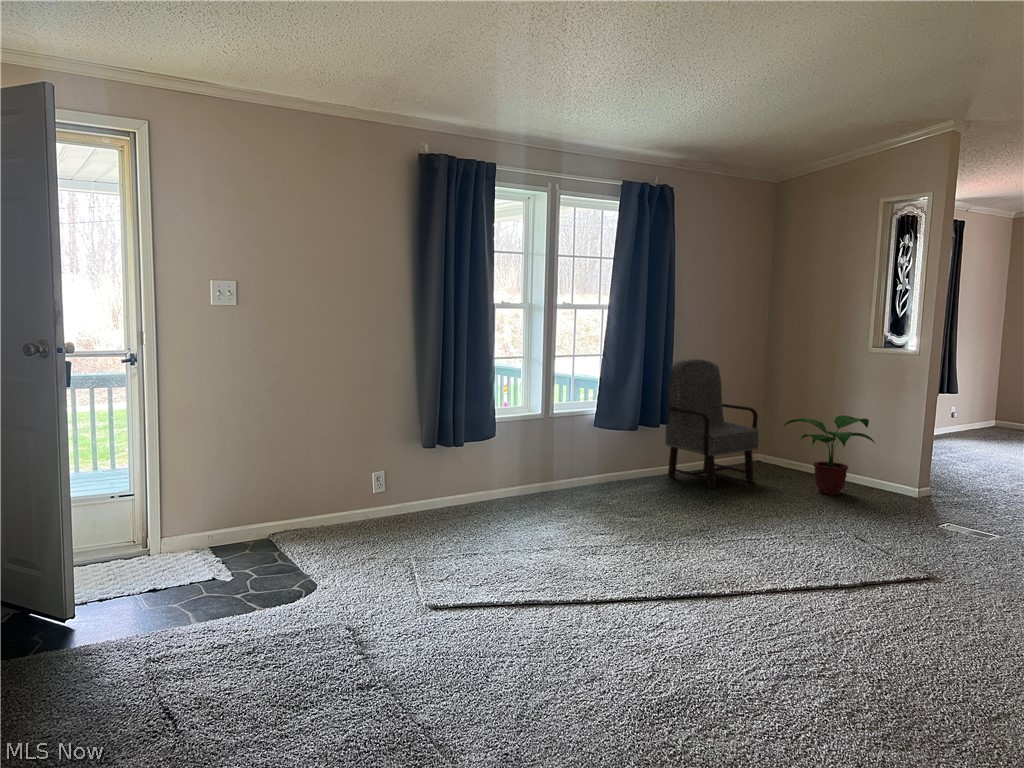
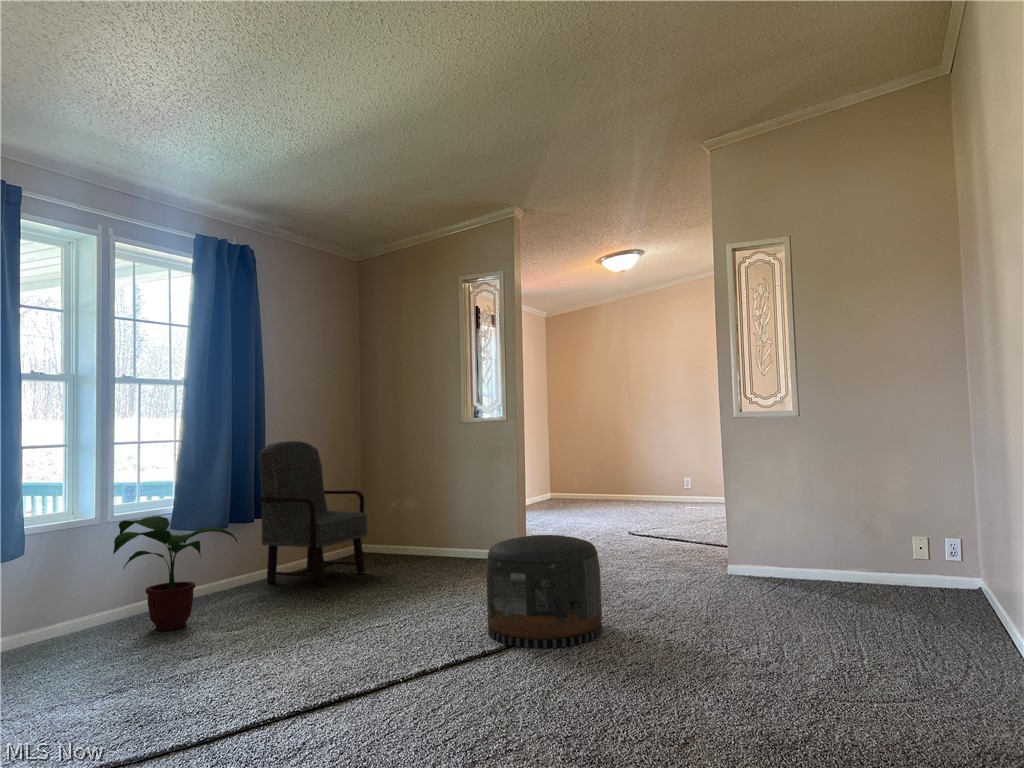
potted plant: present [784,415,875,494] -> present [113,516,237,631]
pouf: none [849,486,981,602] -> present [486,535,602,648]

